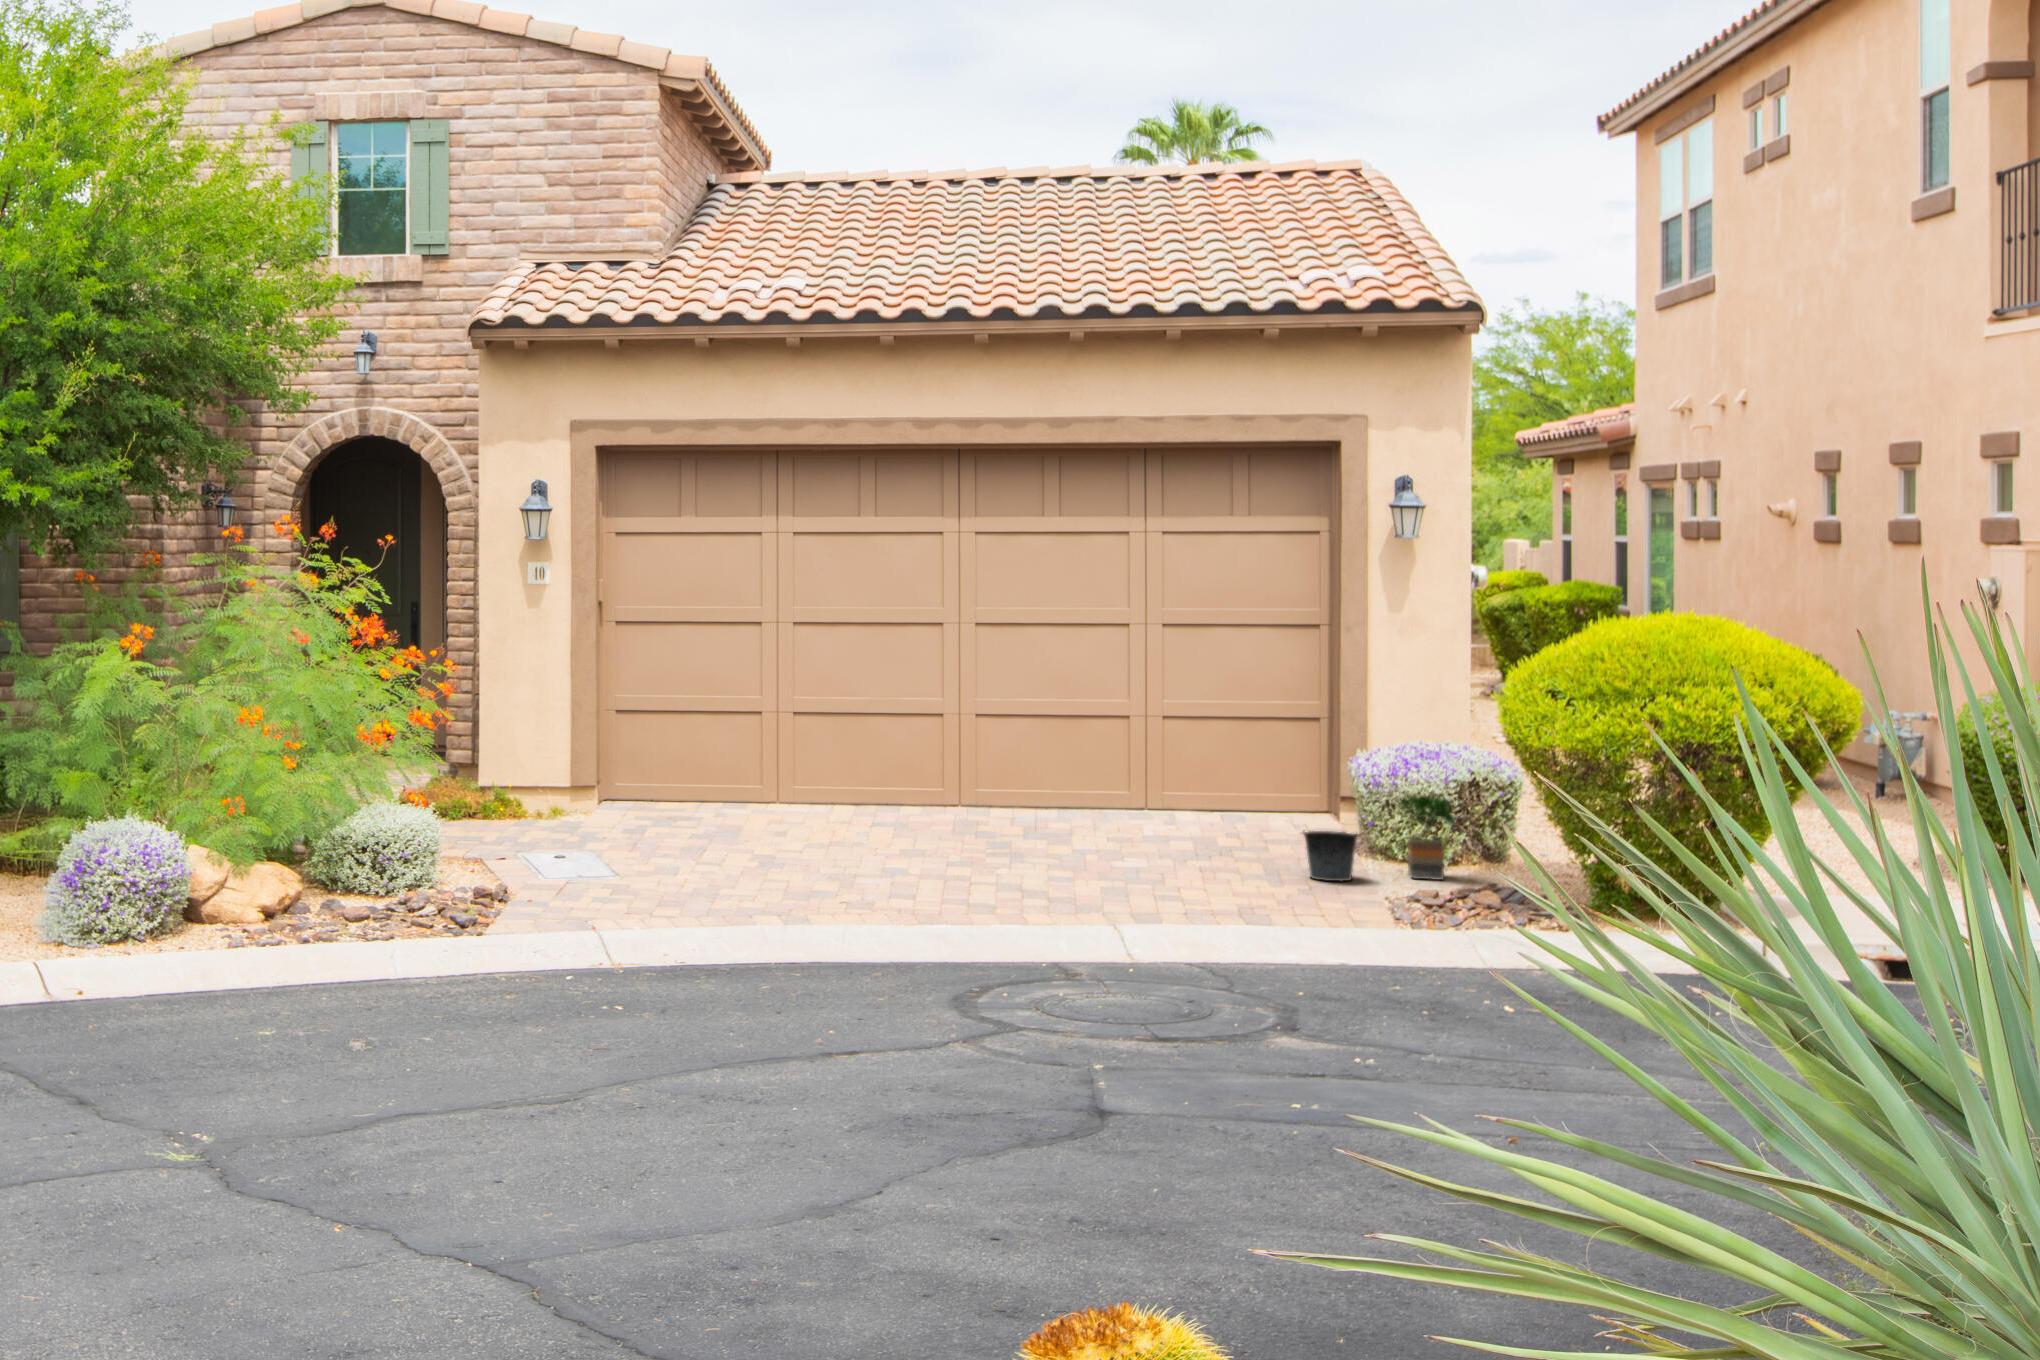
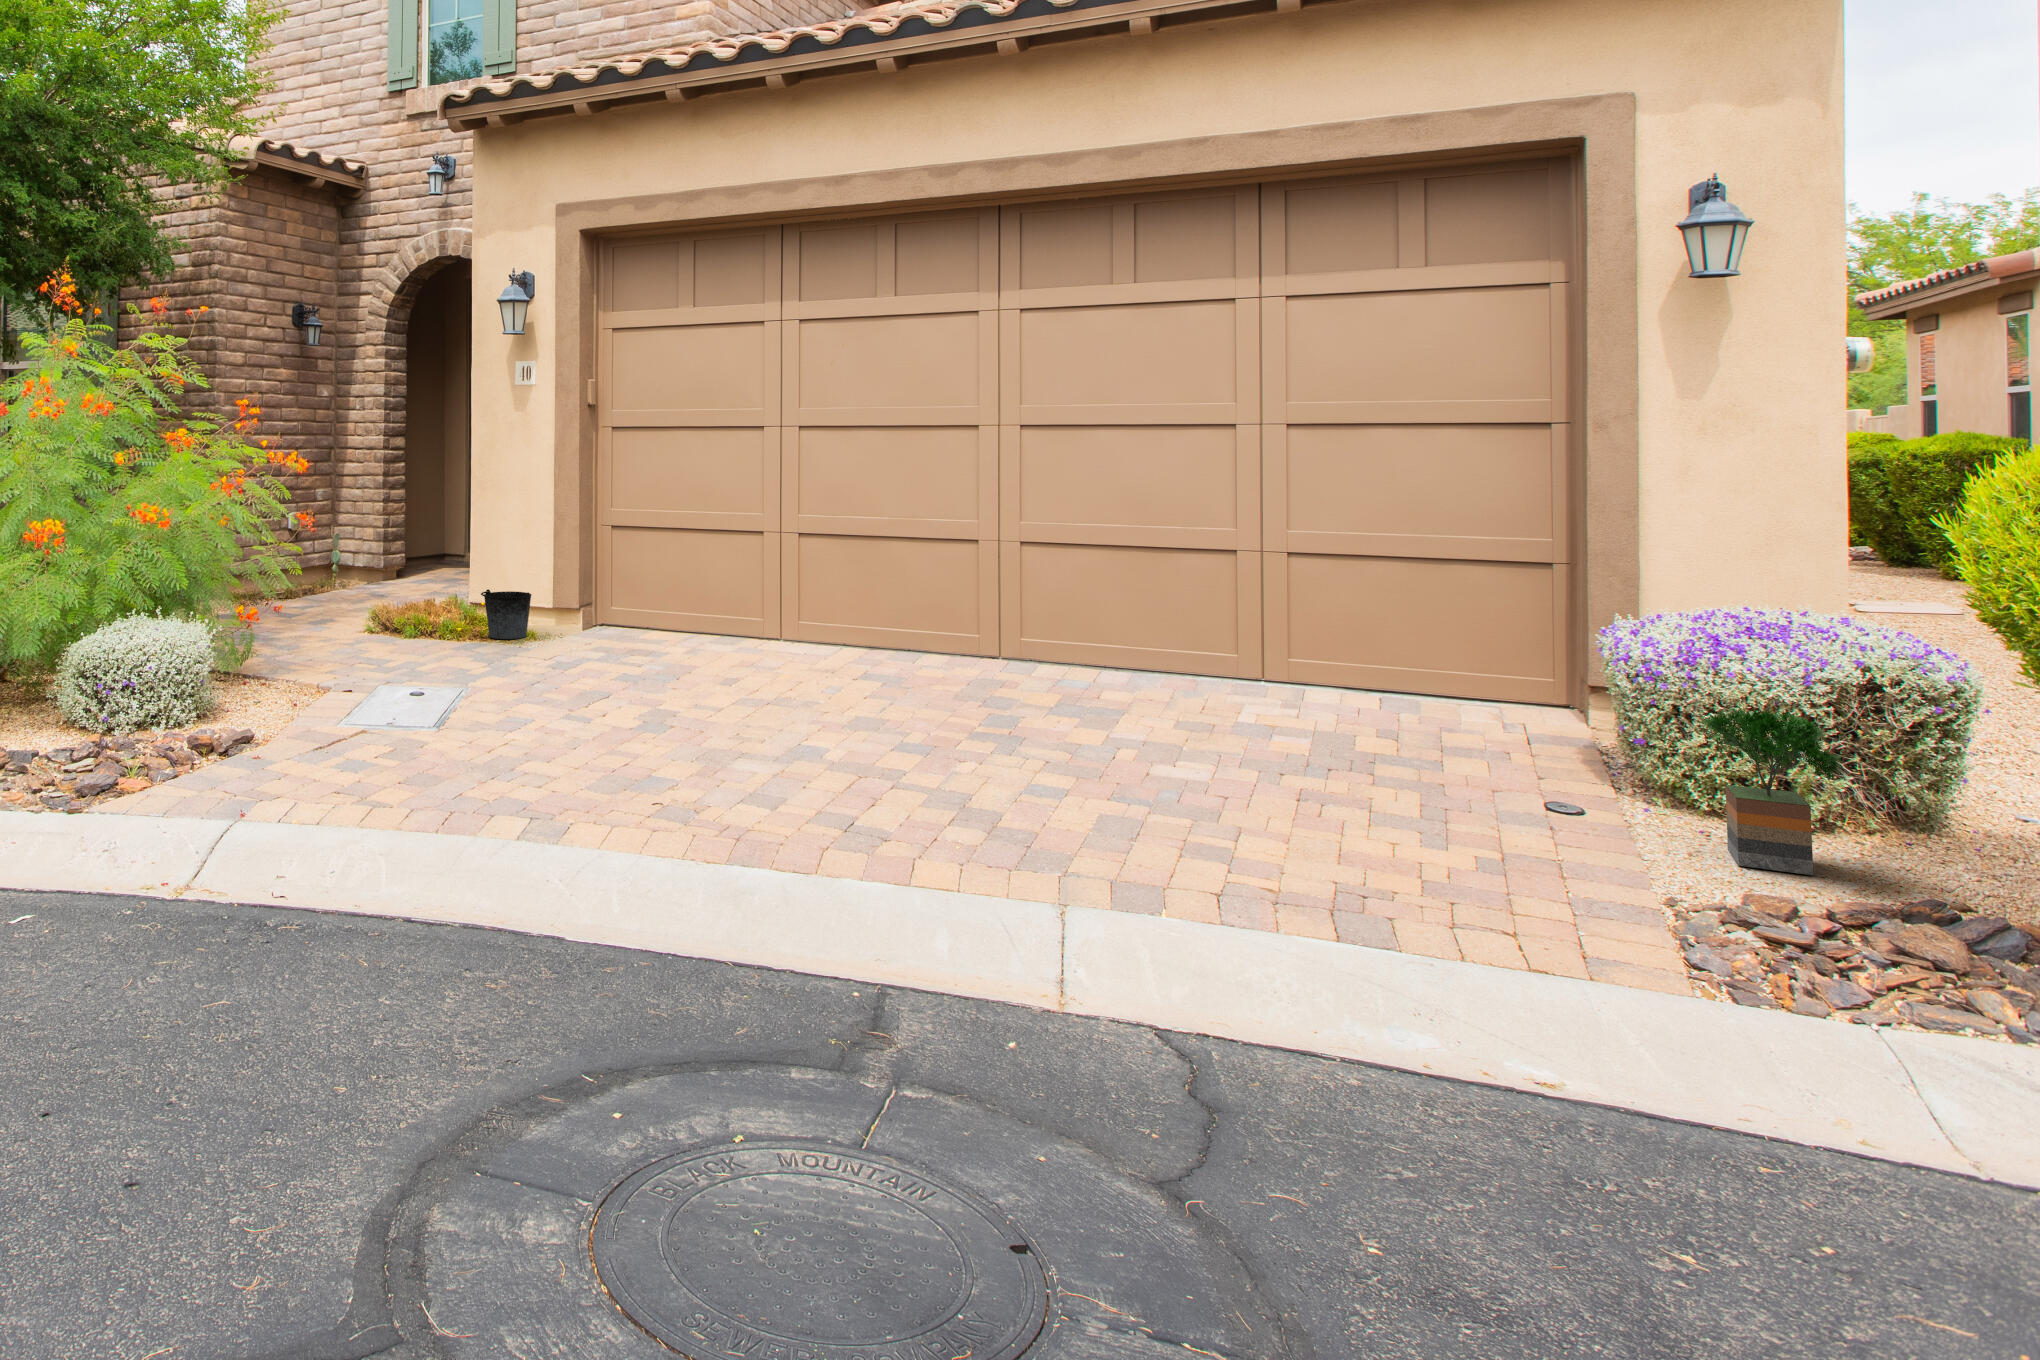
bucket: present [1303,831,1359,881] -> present [481,589,531,639]

